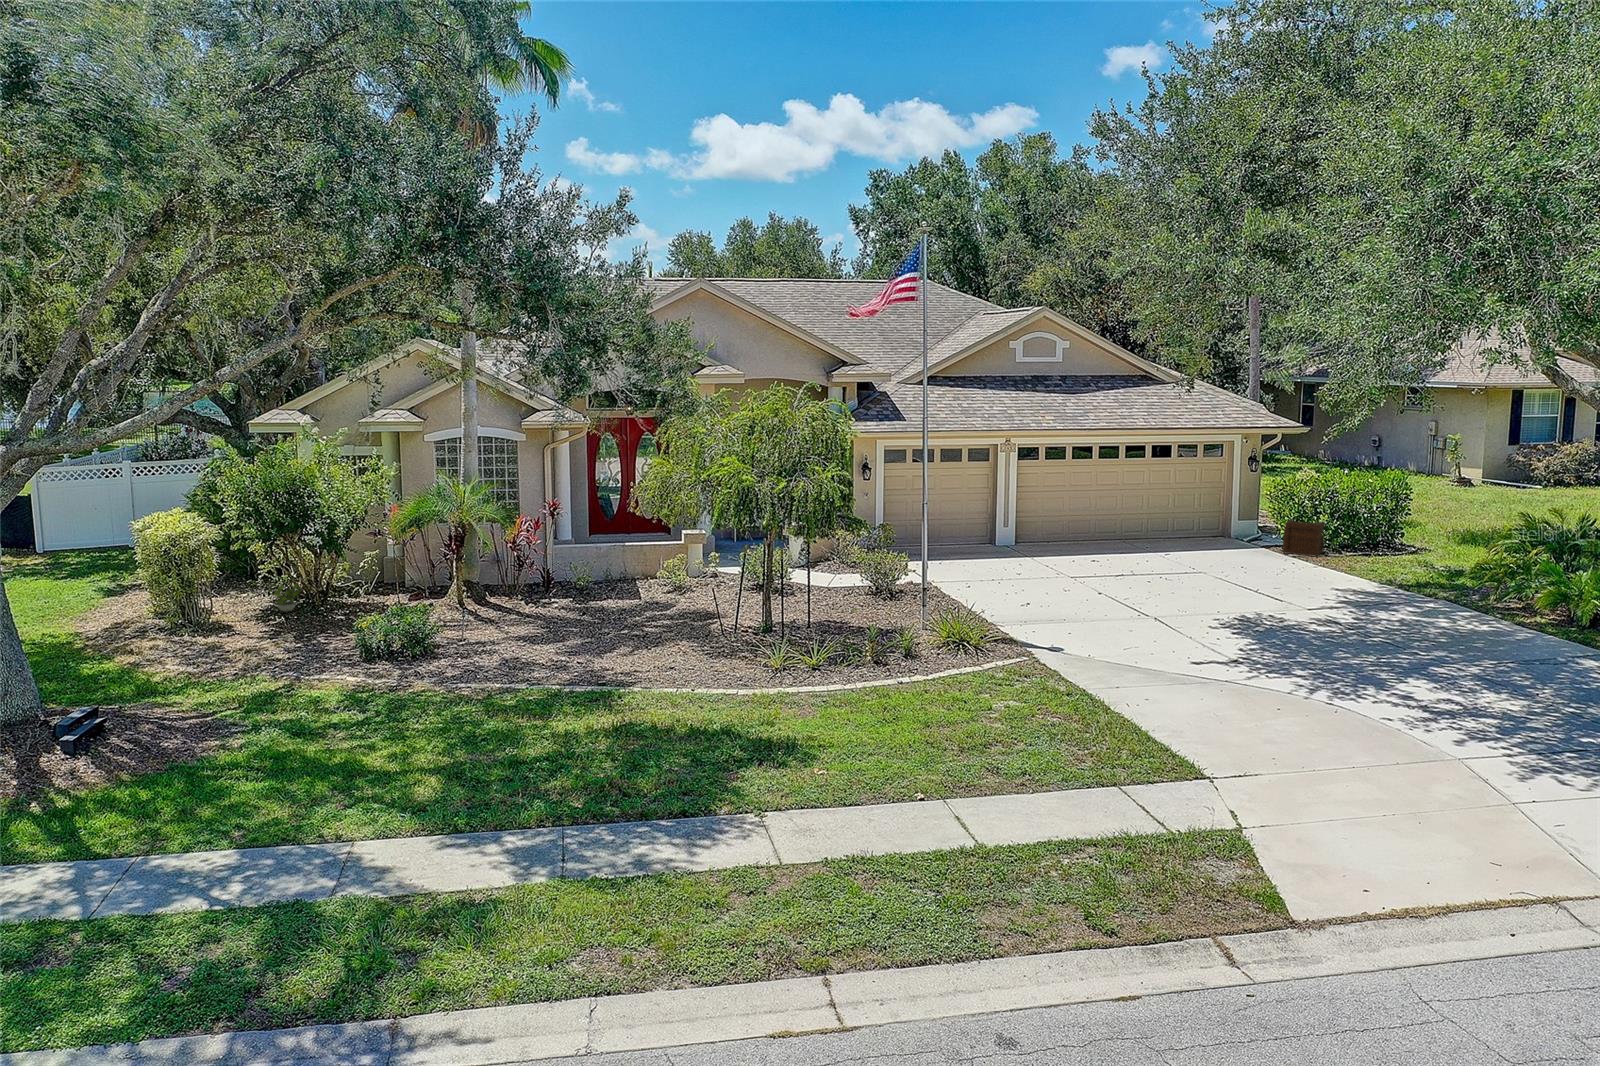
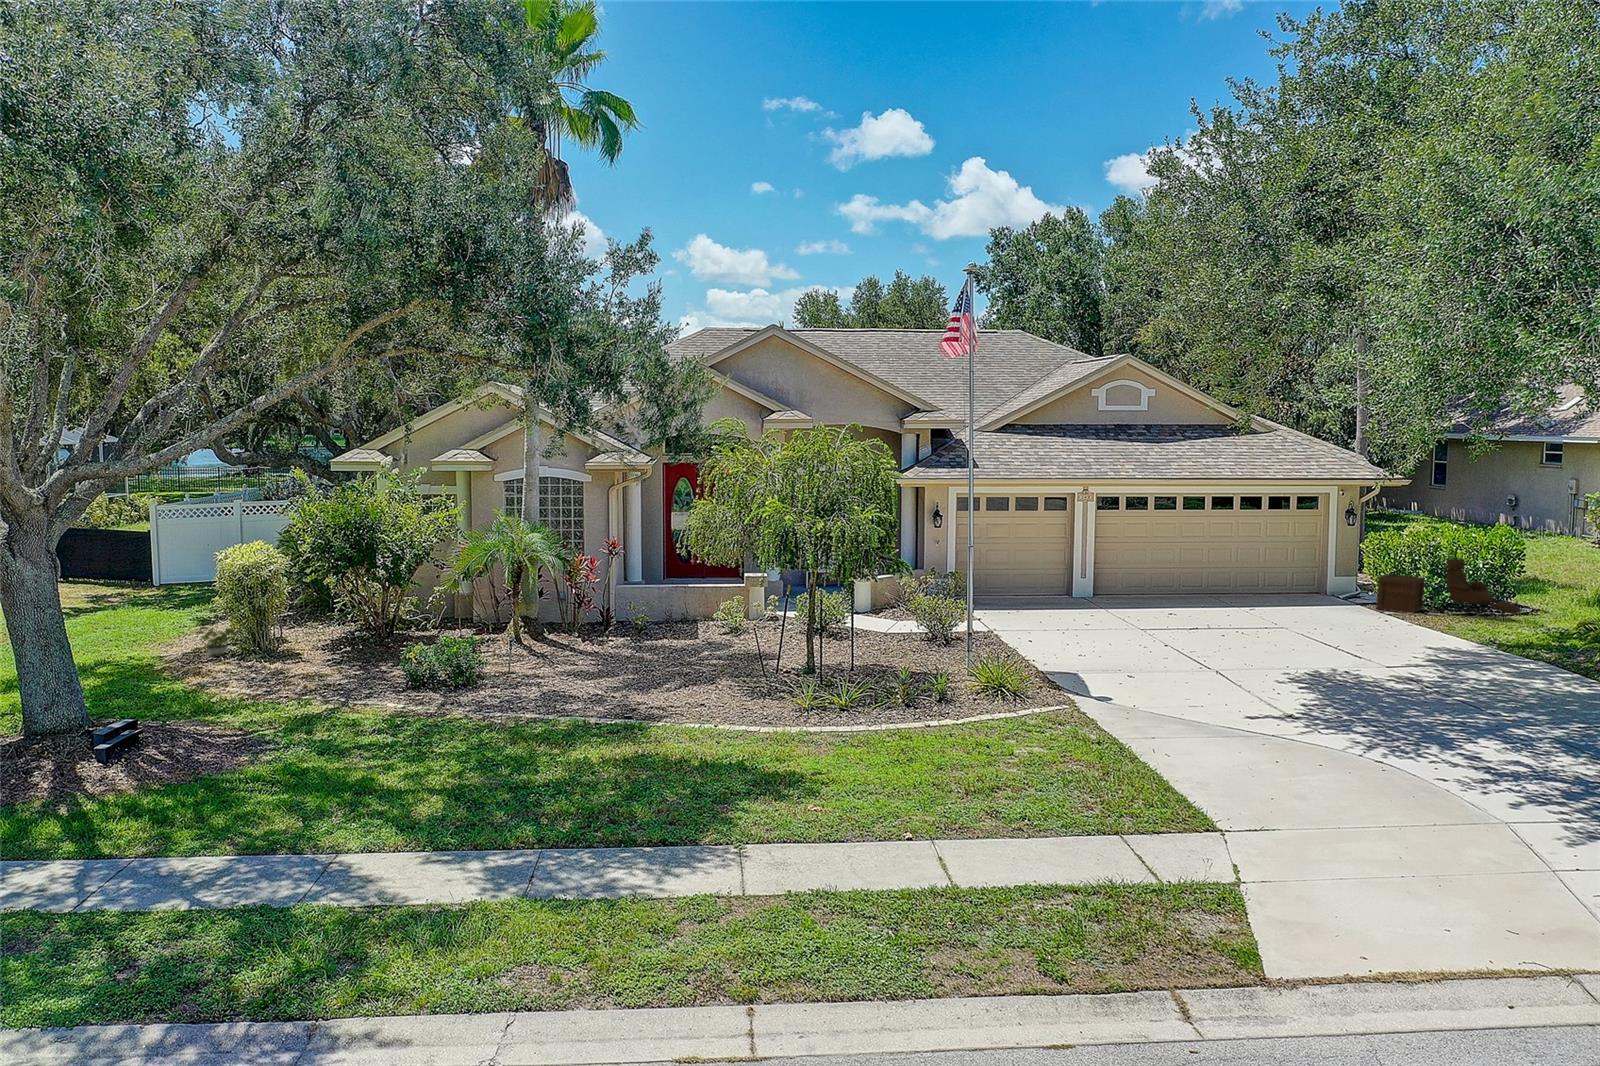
lounge chair: none [1346,503,1412,563] -> present [1446,558,1521,621]
potted plant: present [267,584,301,612] -> present [196,626,235,655]

